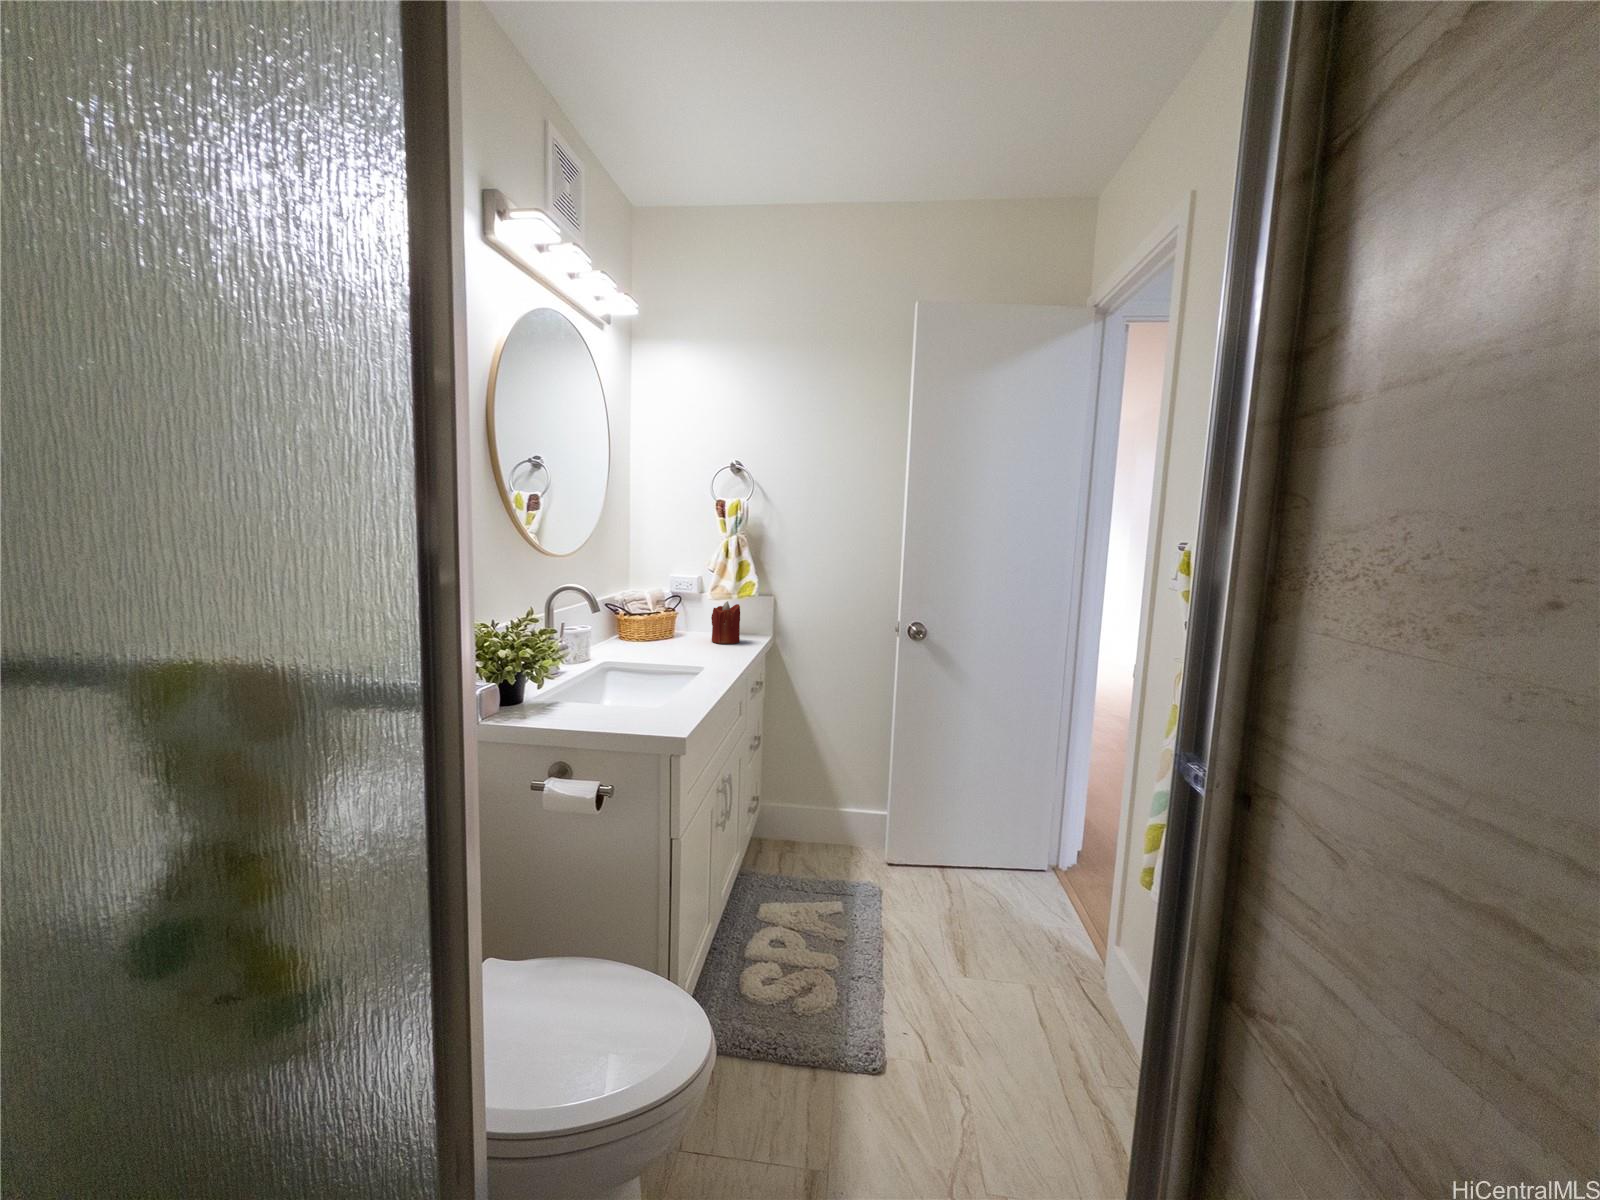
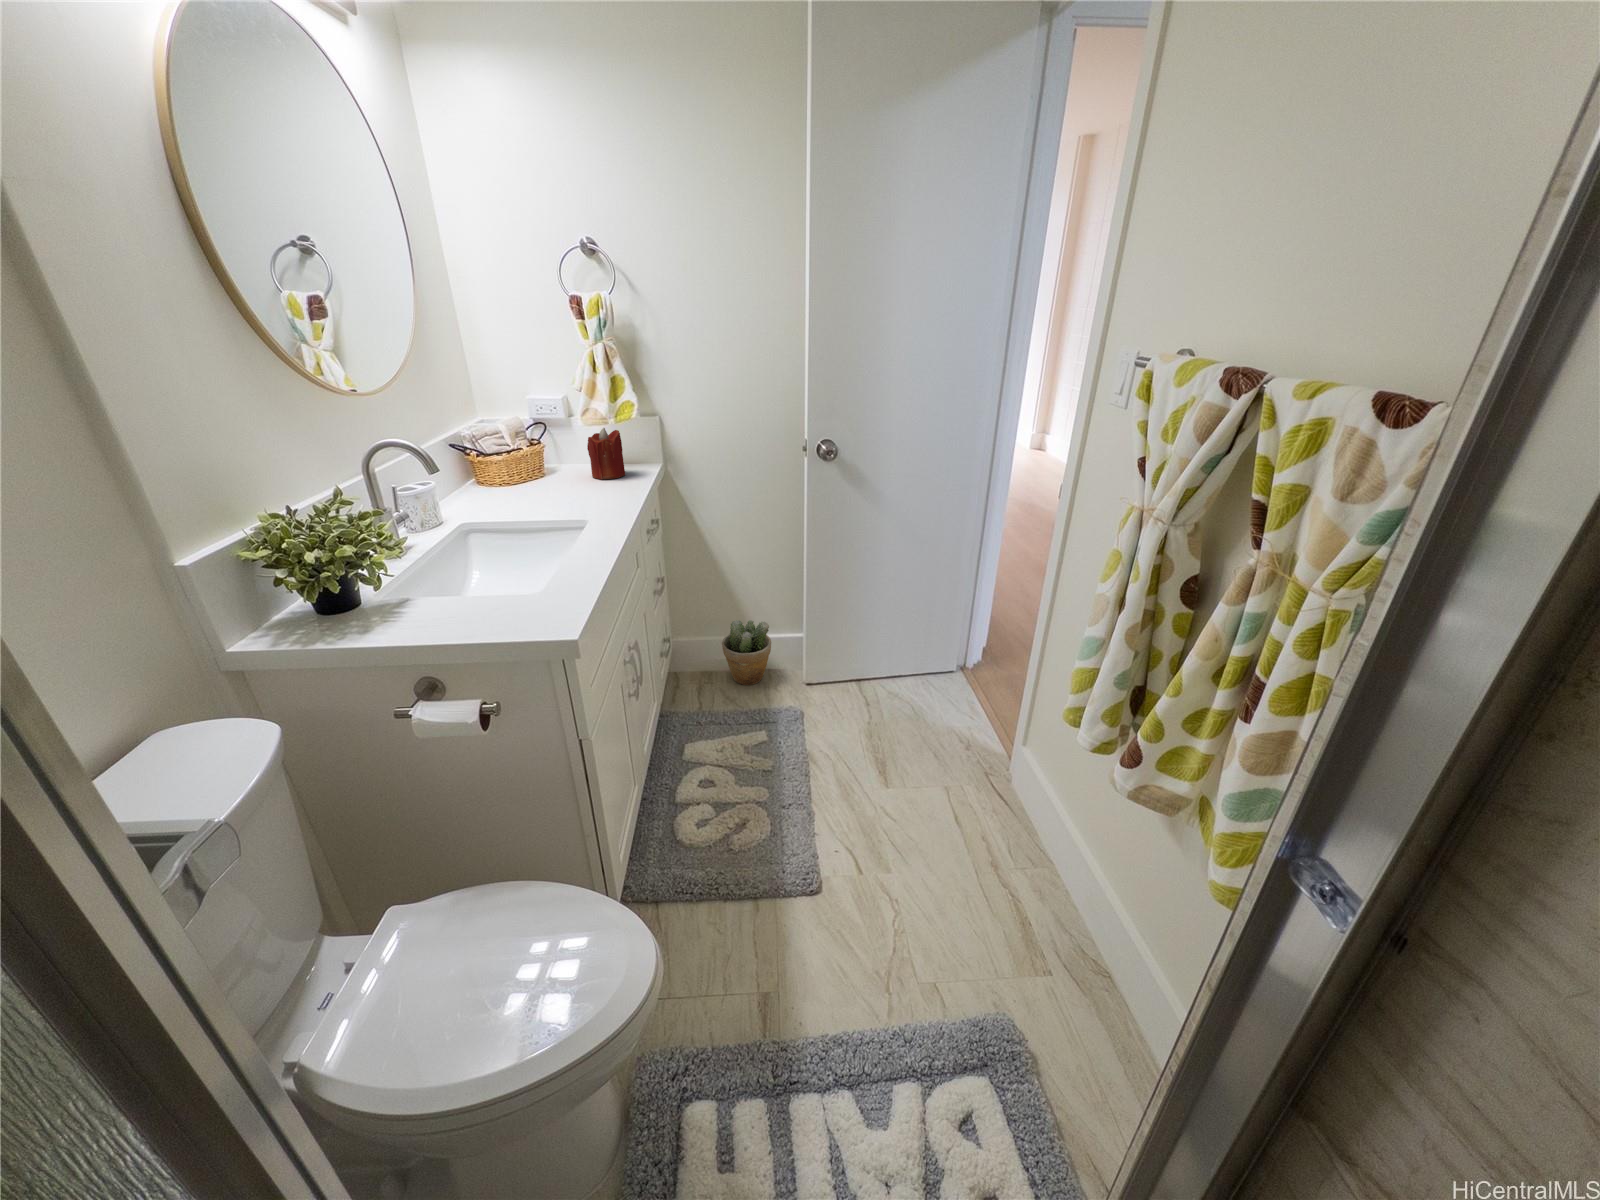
potted plant: none [808,790,857,860] -> present [722,620,771,685]

